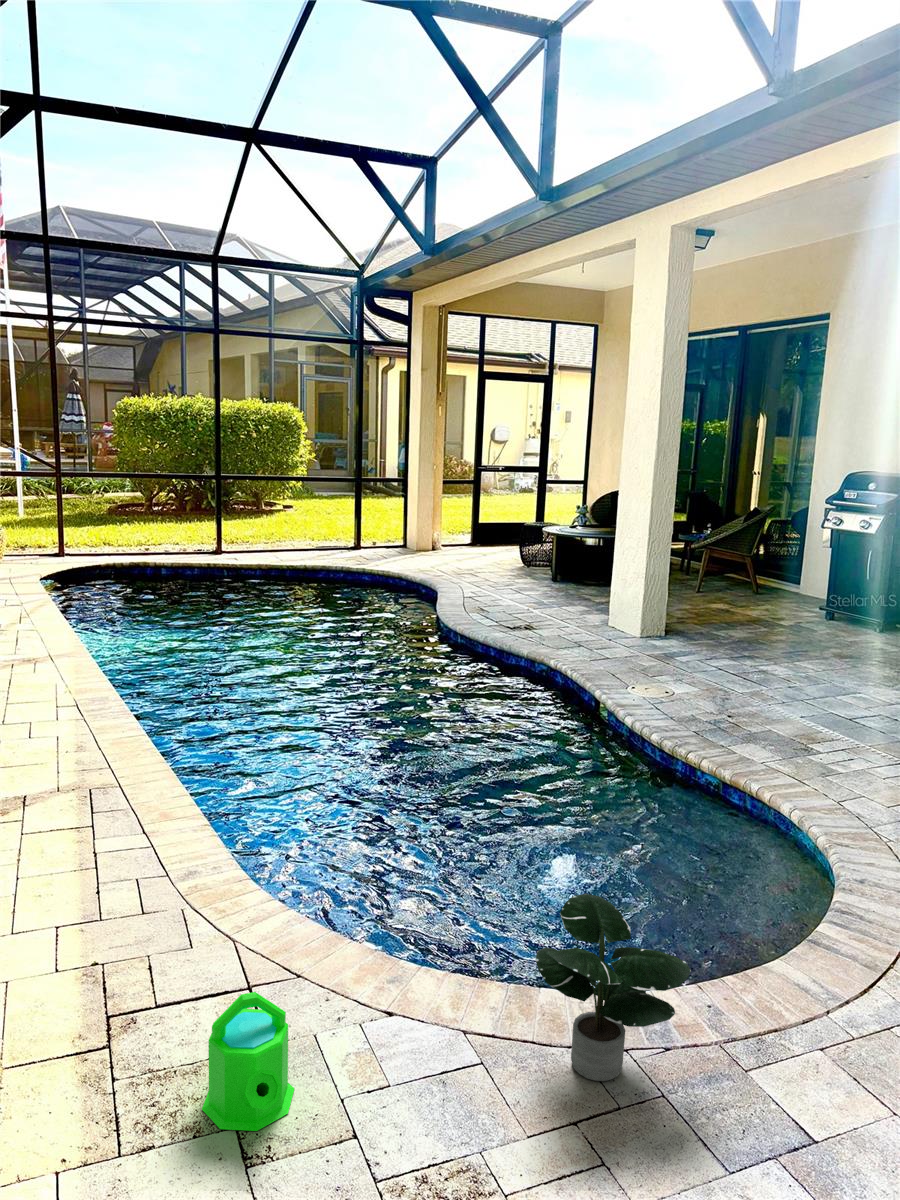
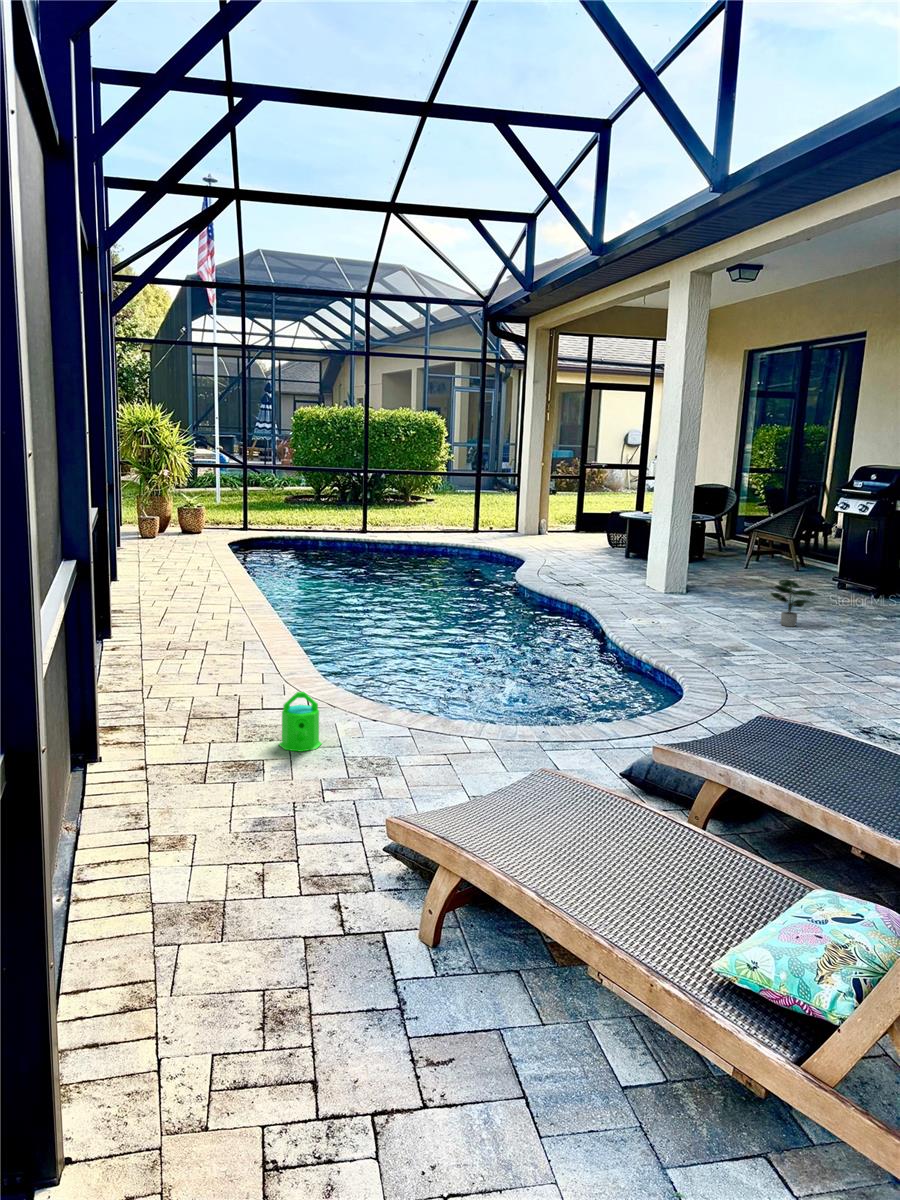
potted plant: present [536,894,691,1081] -> present [771,579,817,627]

